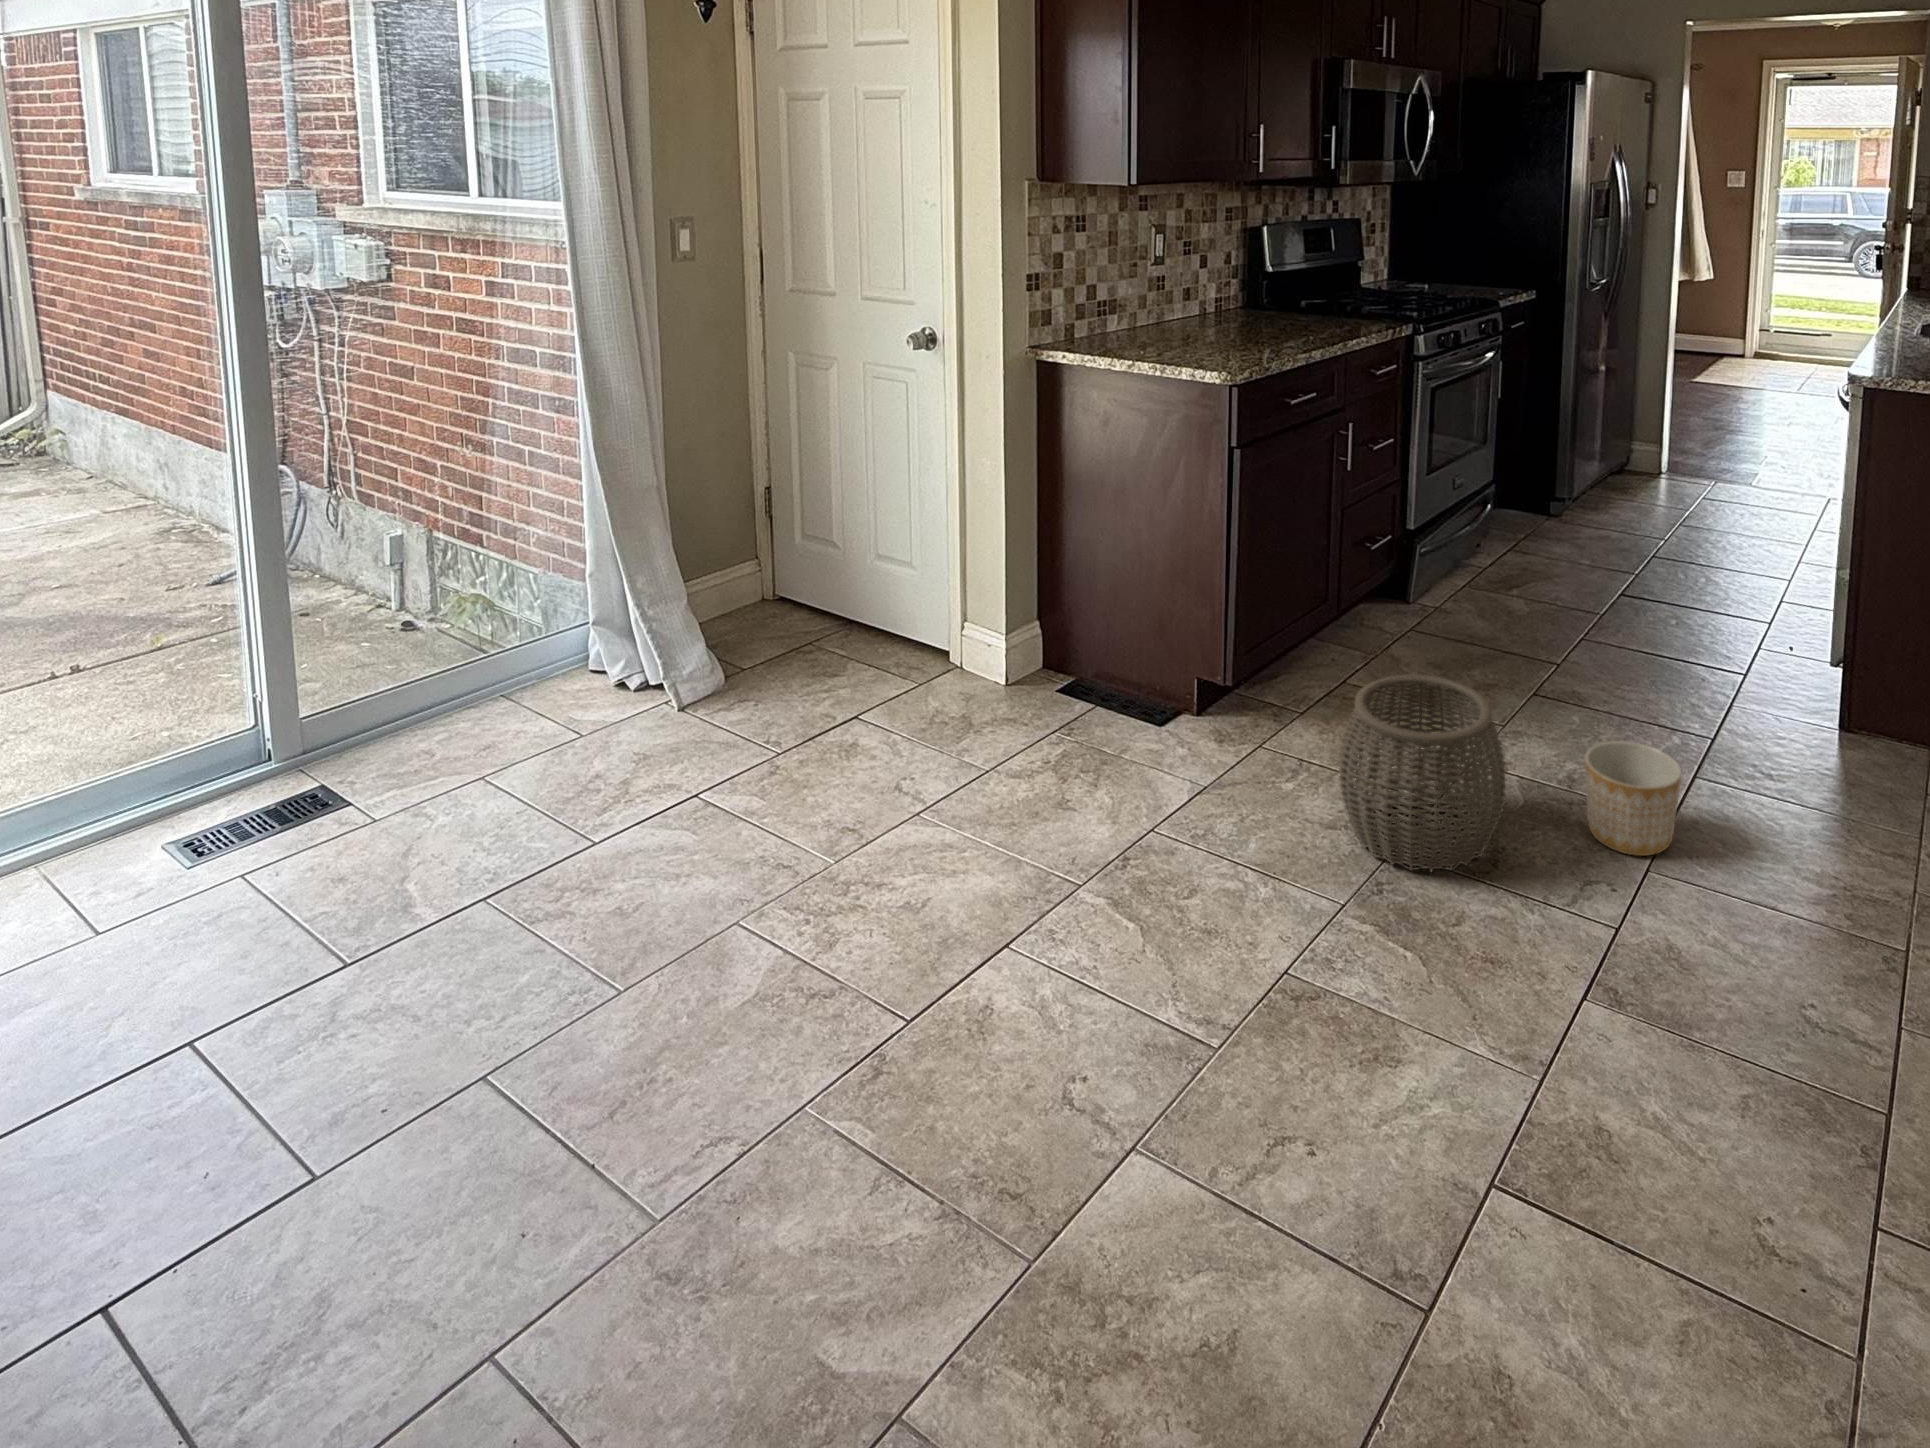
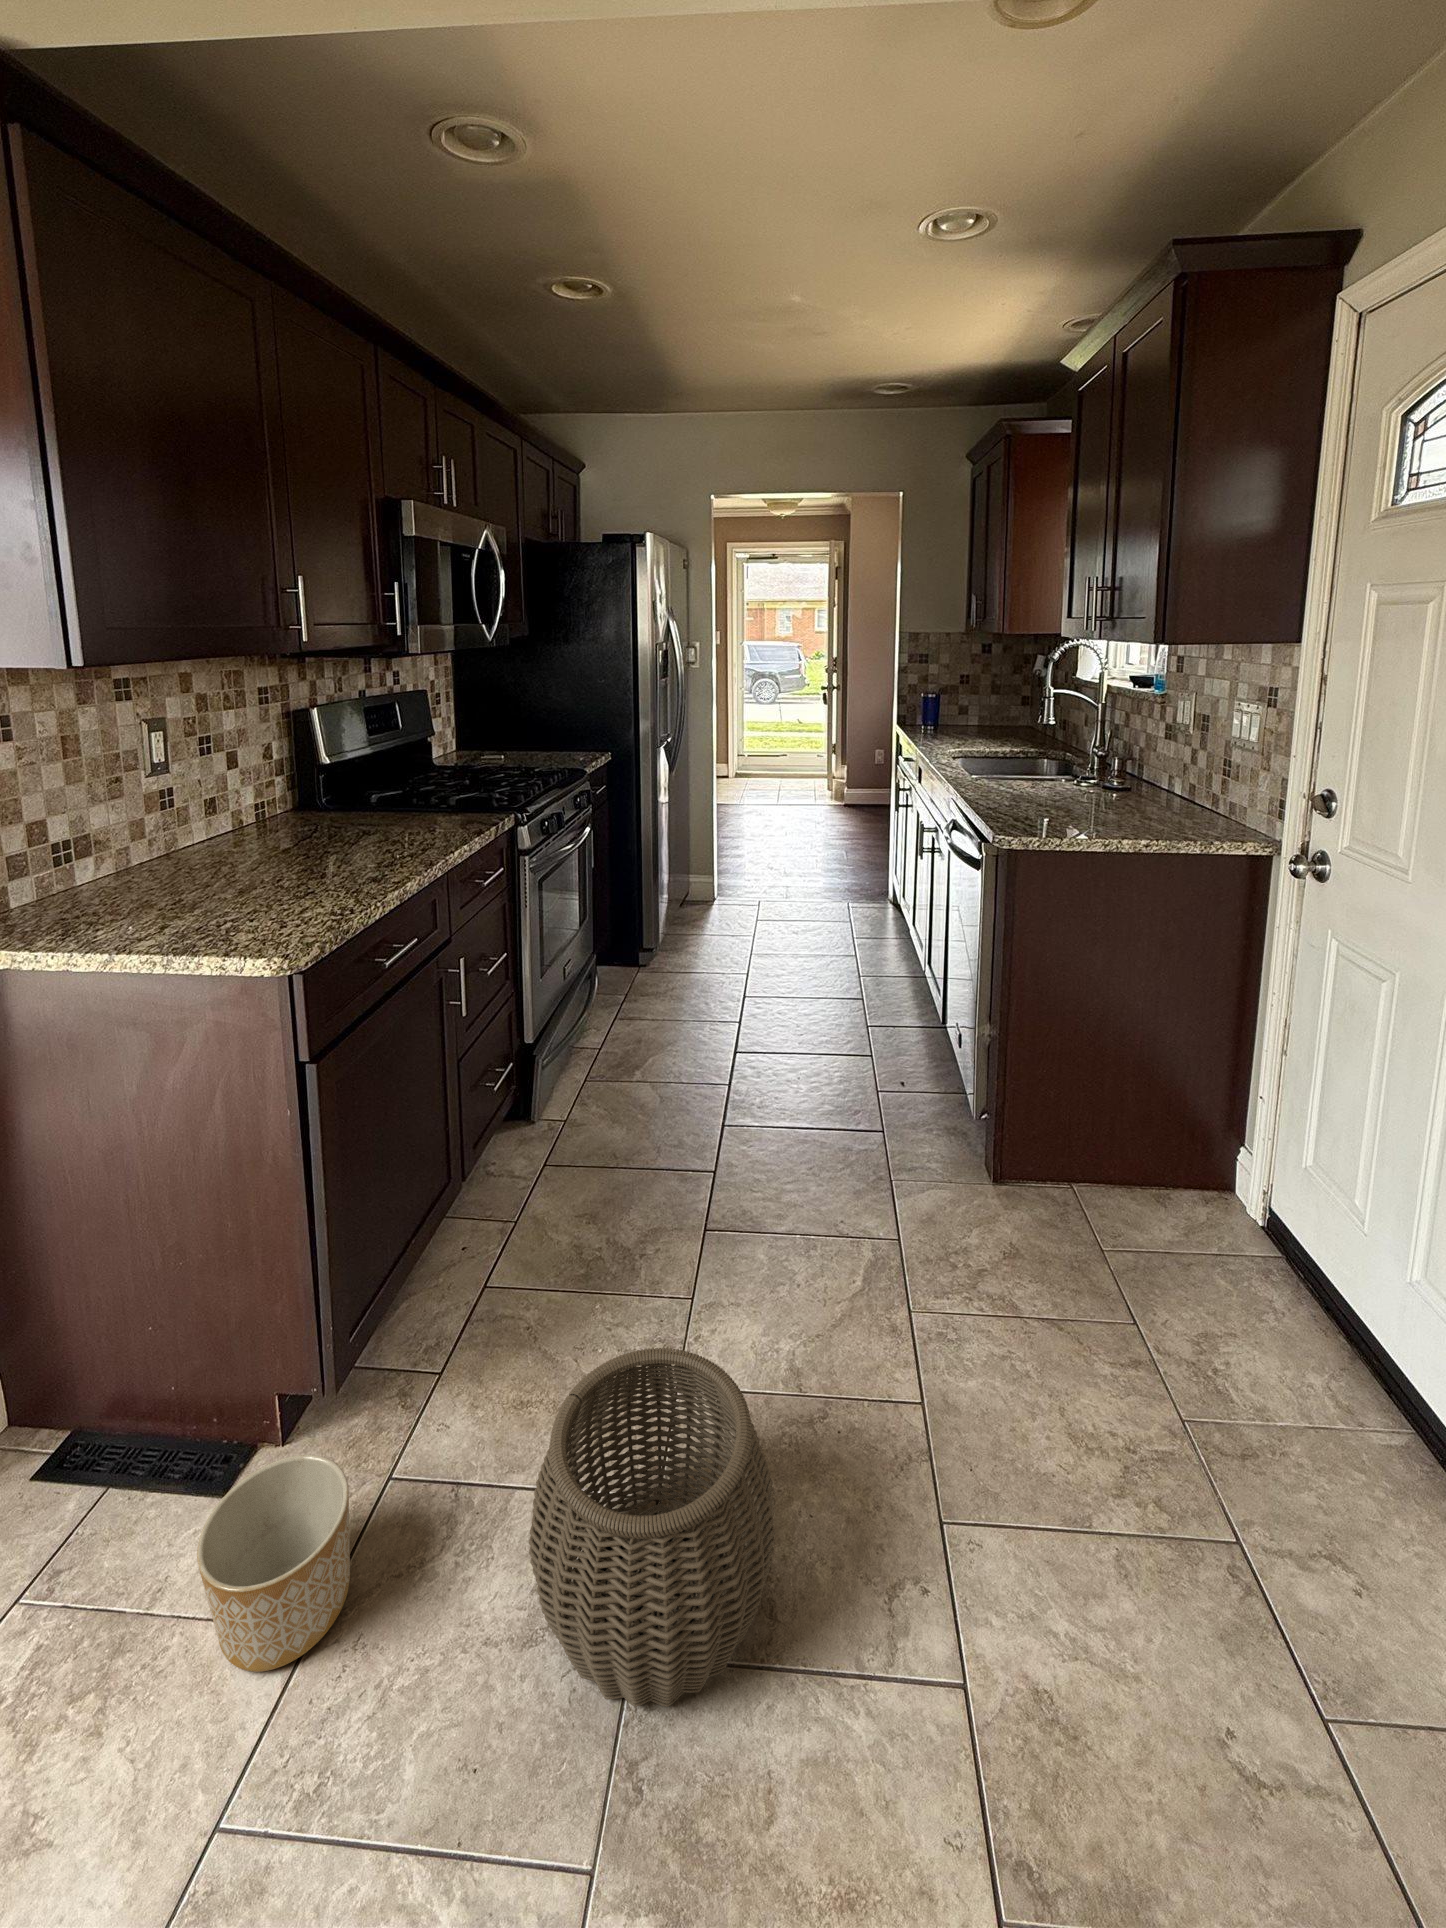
planter: present [1585,741,1682,856] -> present [197,1455,350,1672]

